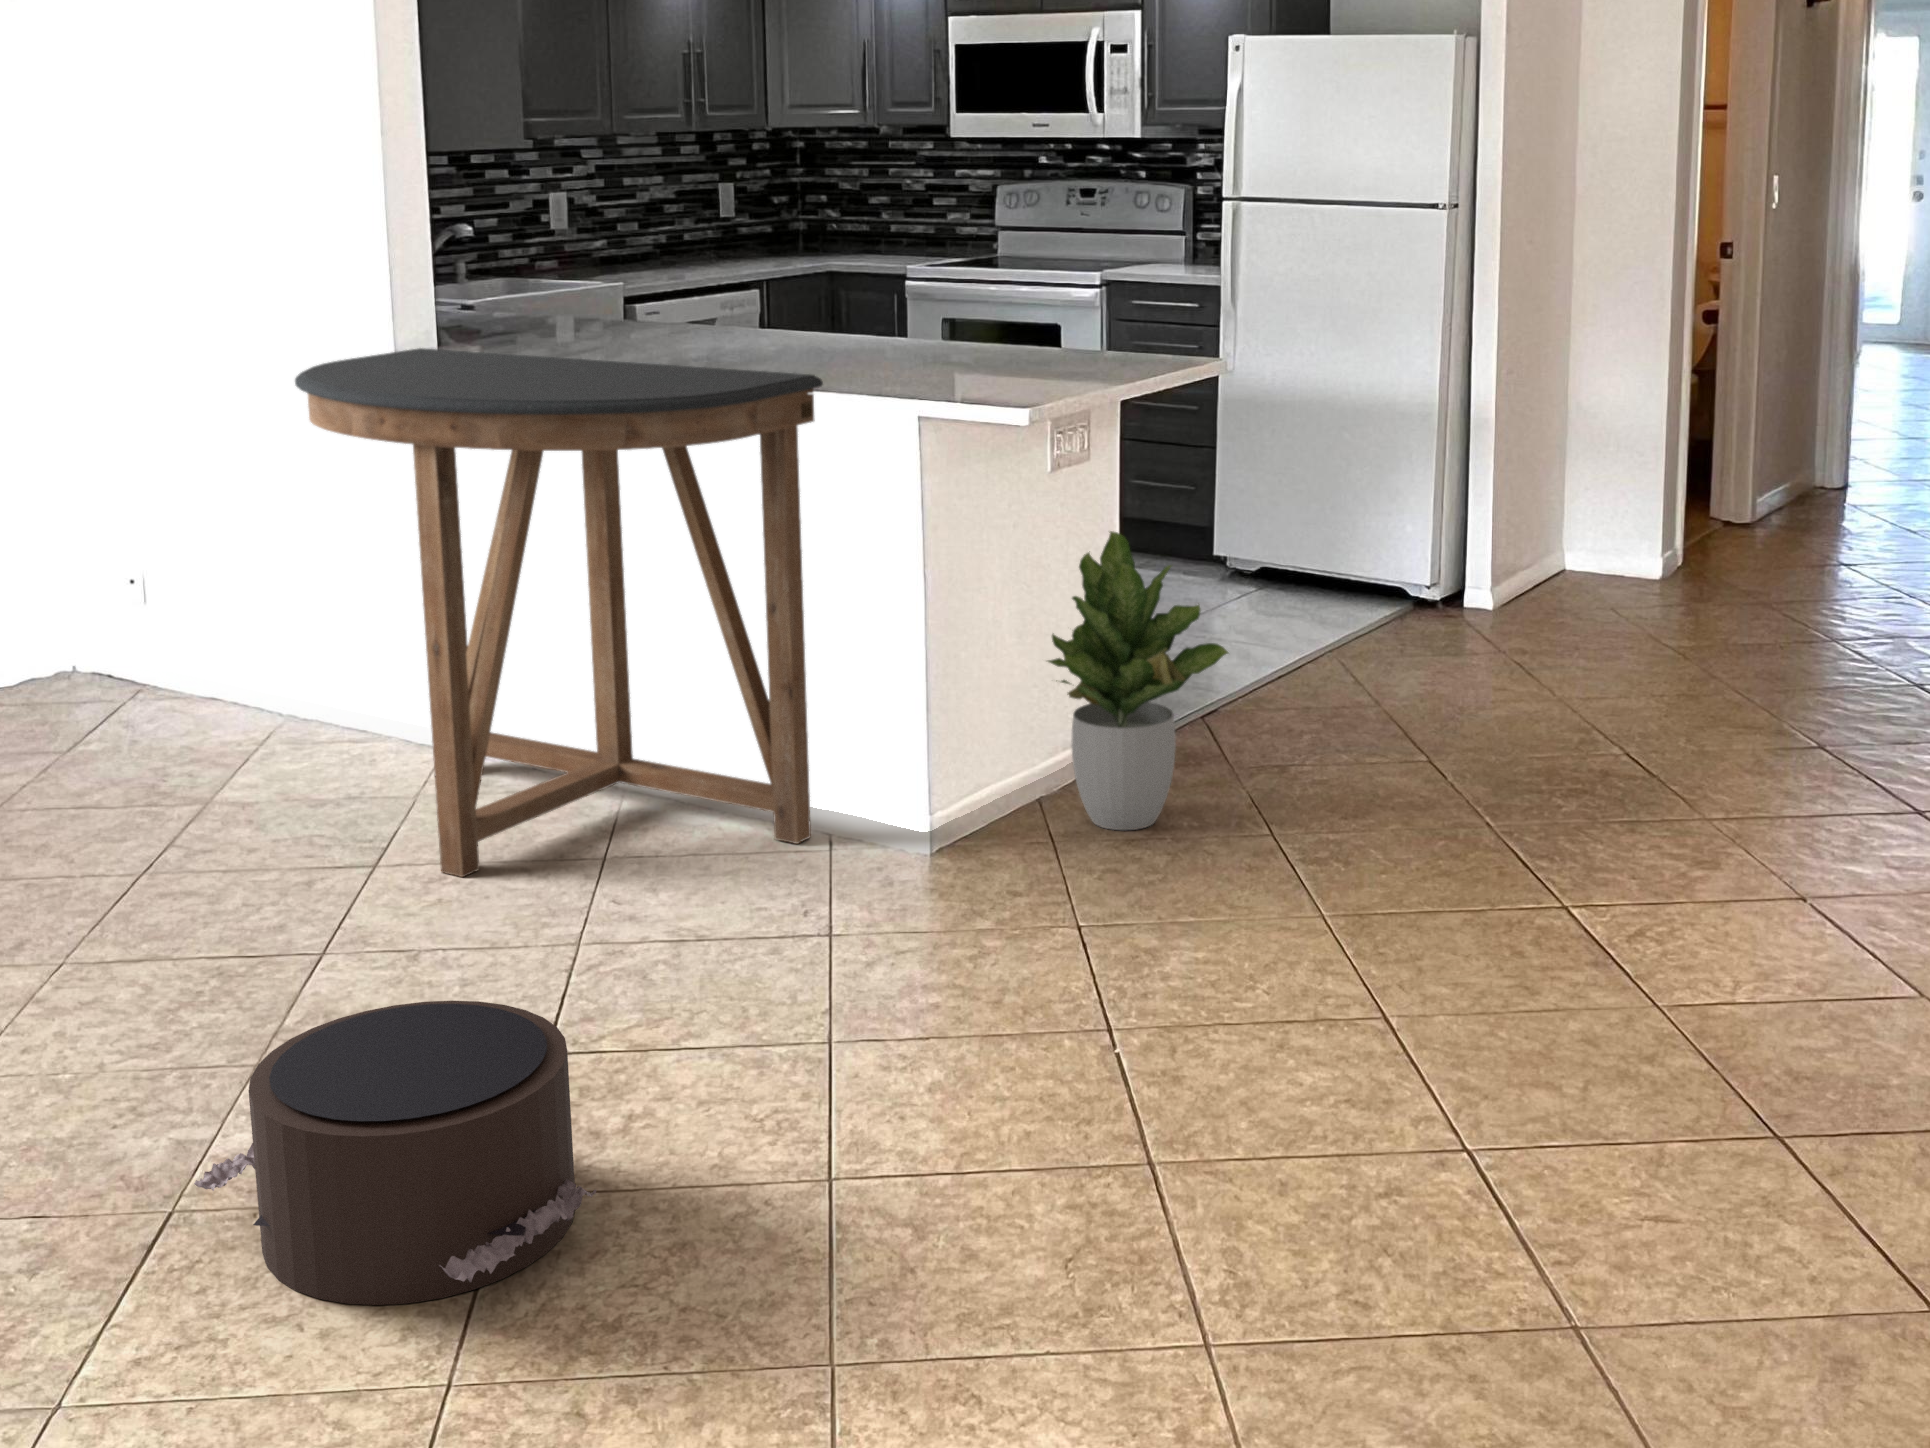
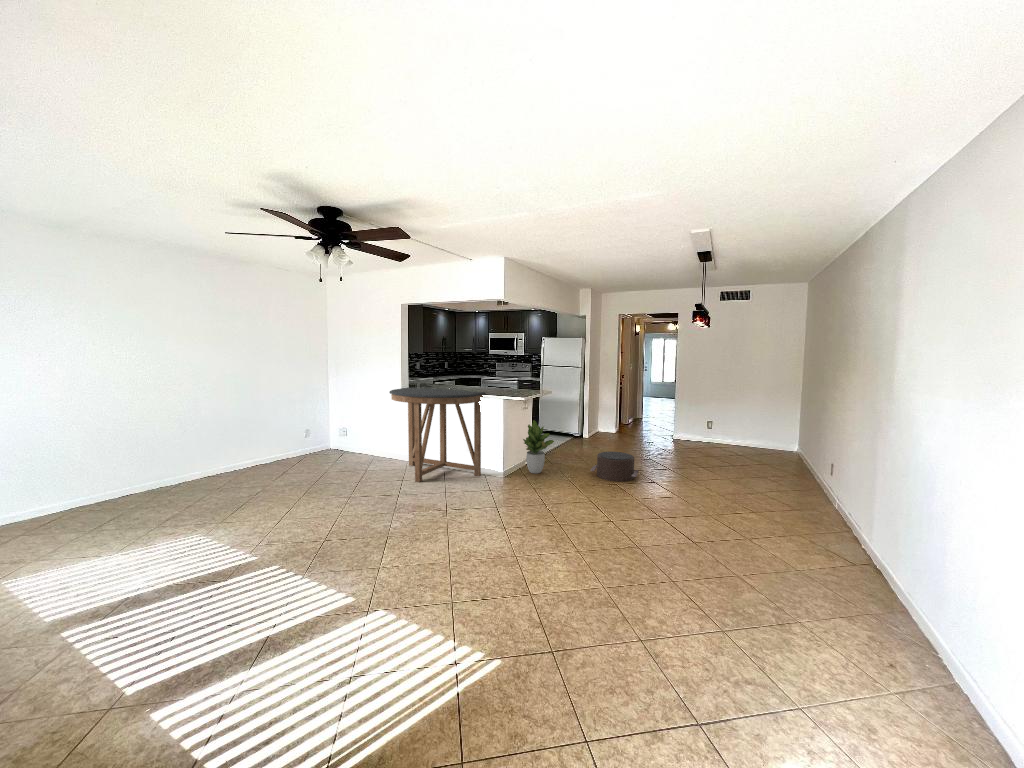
pouf: present [194,1001,596,1305] -> present [591,452,638,481]

